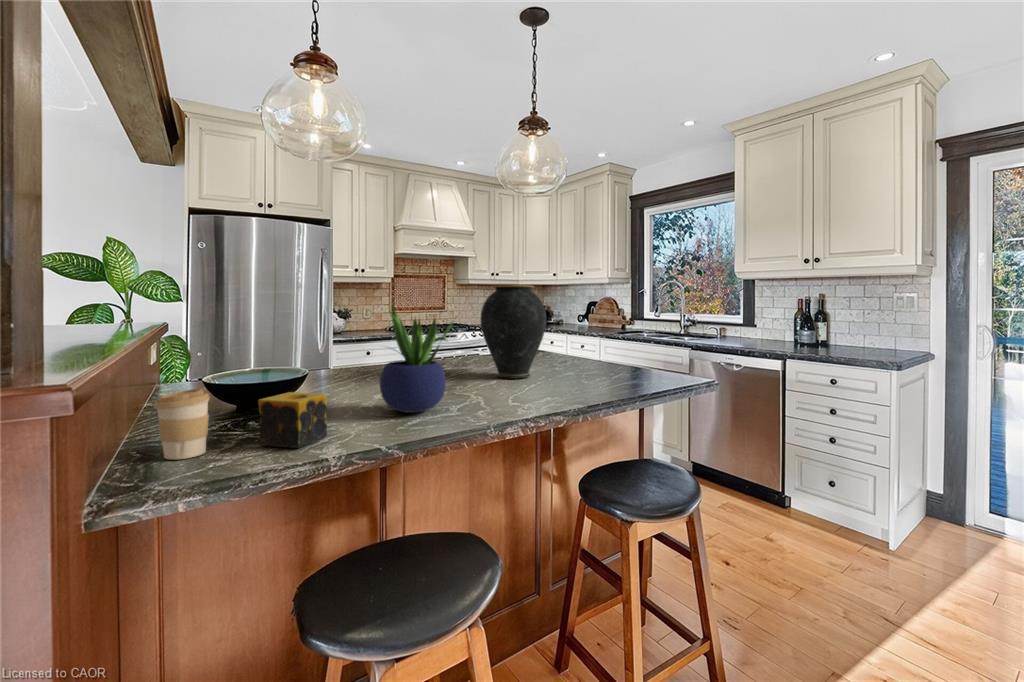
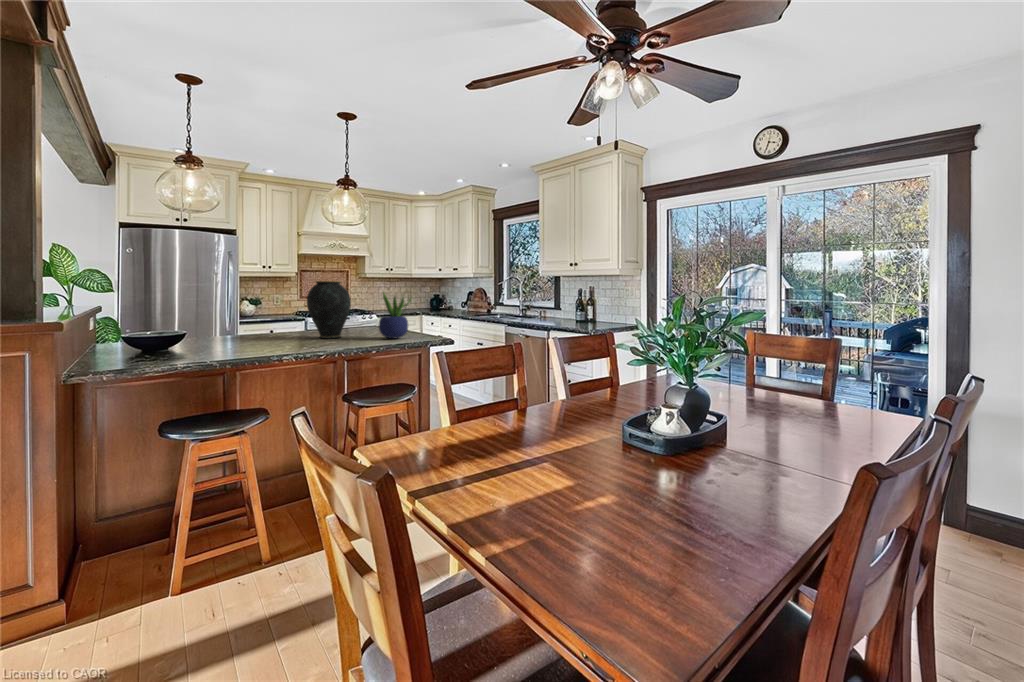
potted plant: present [380,307,453,413] -> present [379,293,410,338]
coffee cup: present [154,389,210,460] -> none [91,332,120,364]
candle: present [258,392,327,448] -> none [145,336,183,360]

